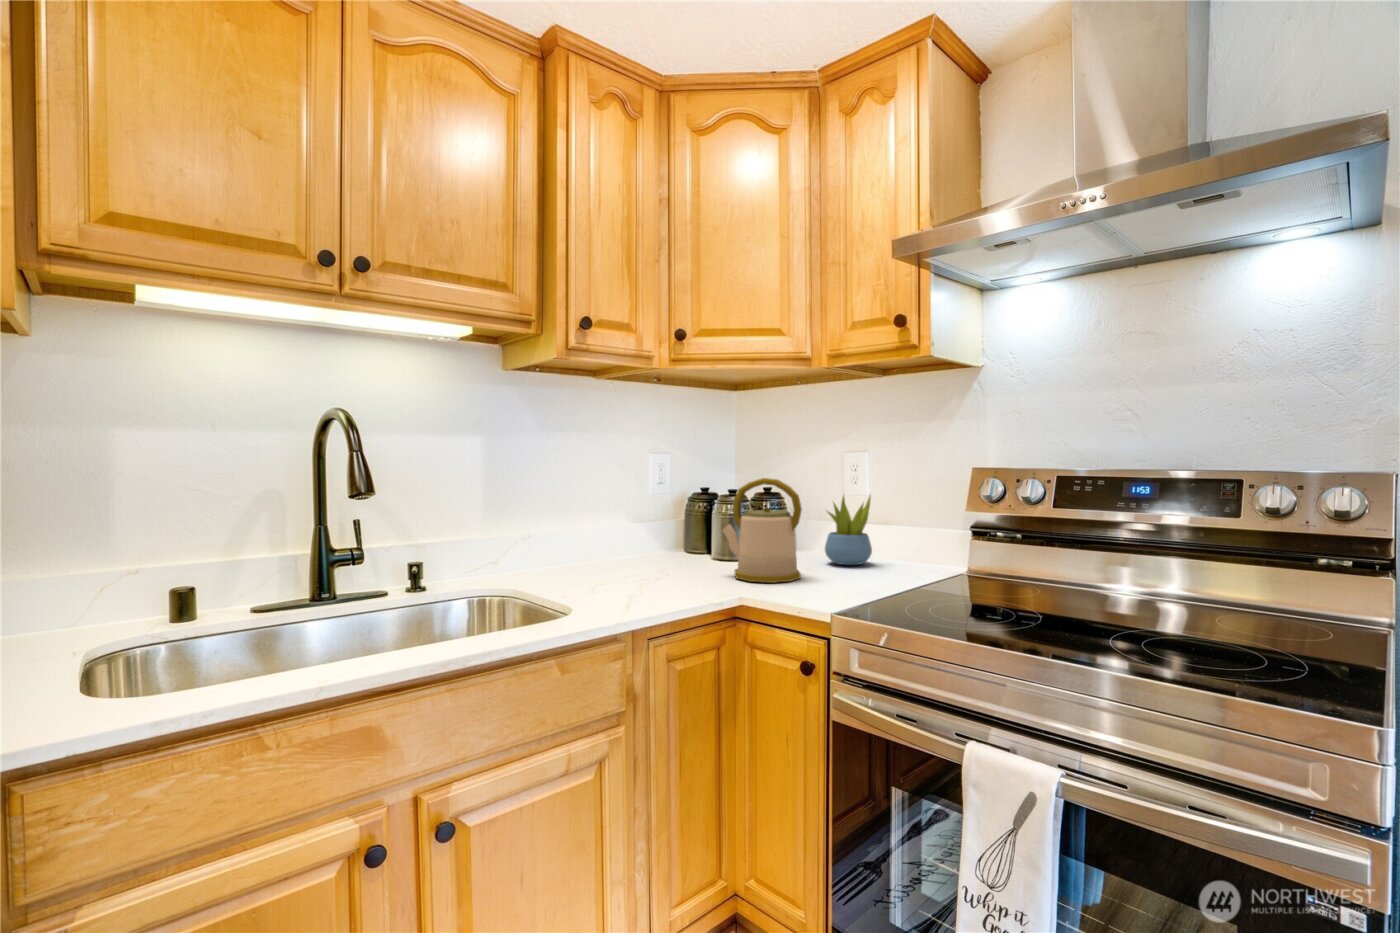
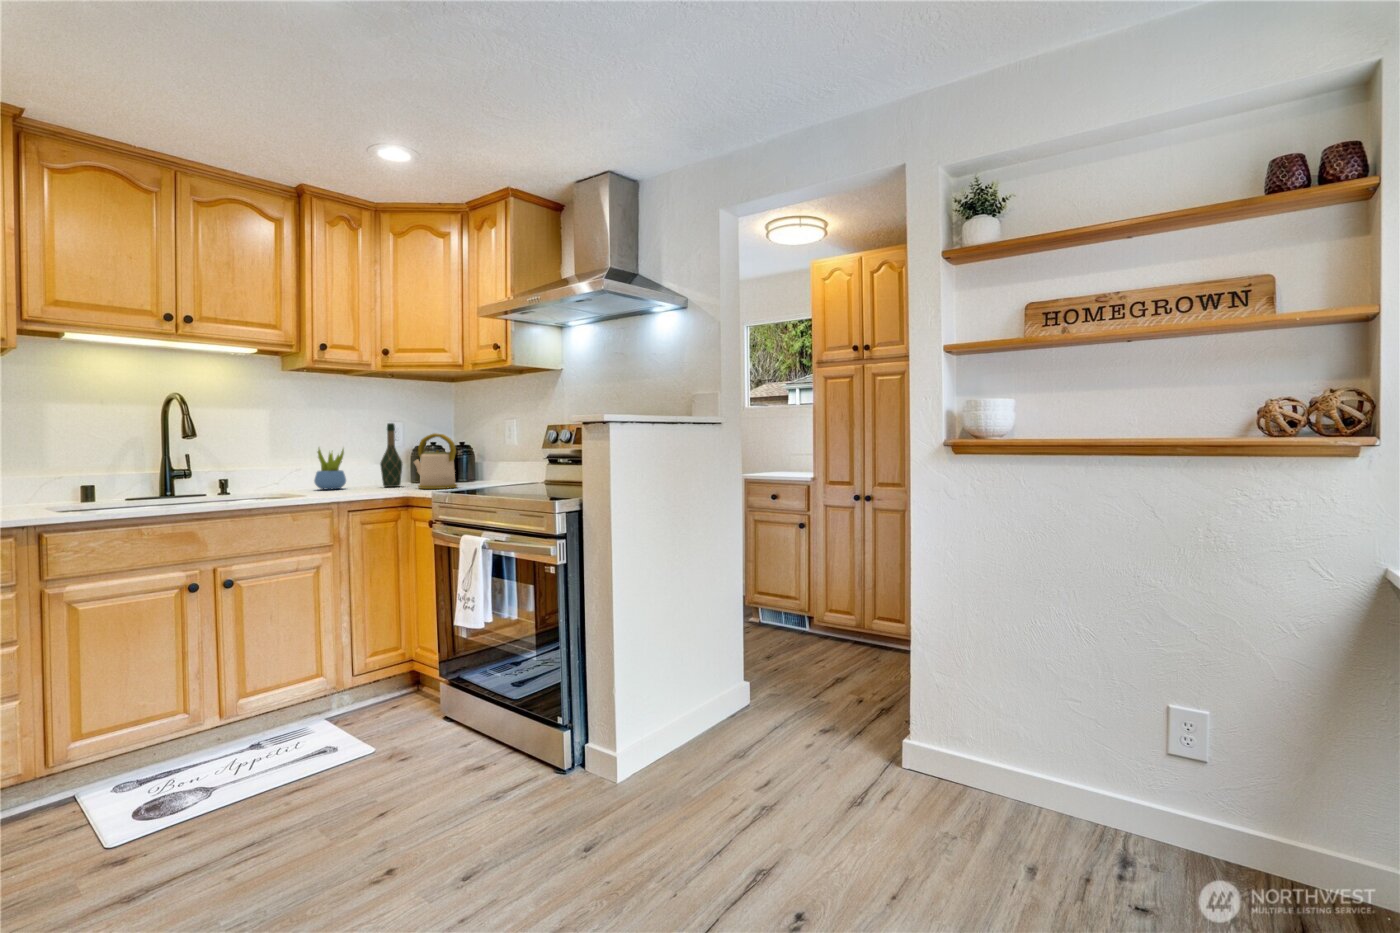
wine bottle: none [657,459,692,570] -> present [380,423,402,487]
succulent plant: present [825,496,872,565] -> present [314,449,346,490]

